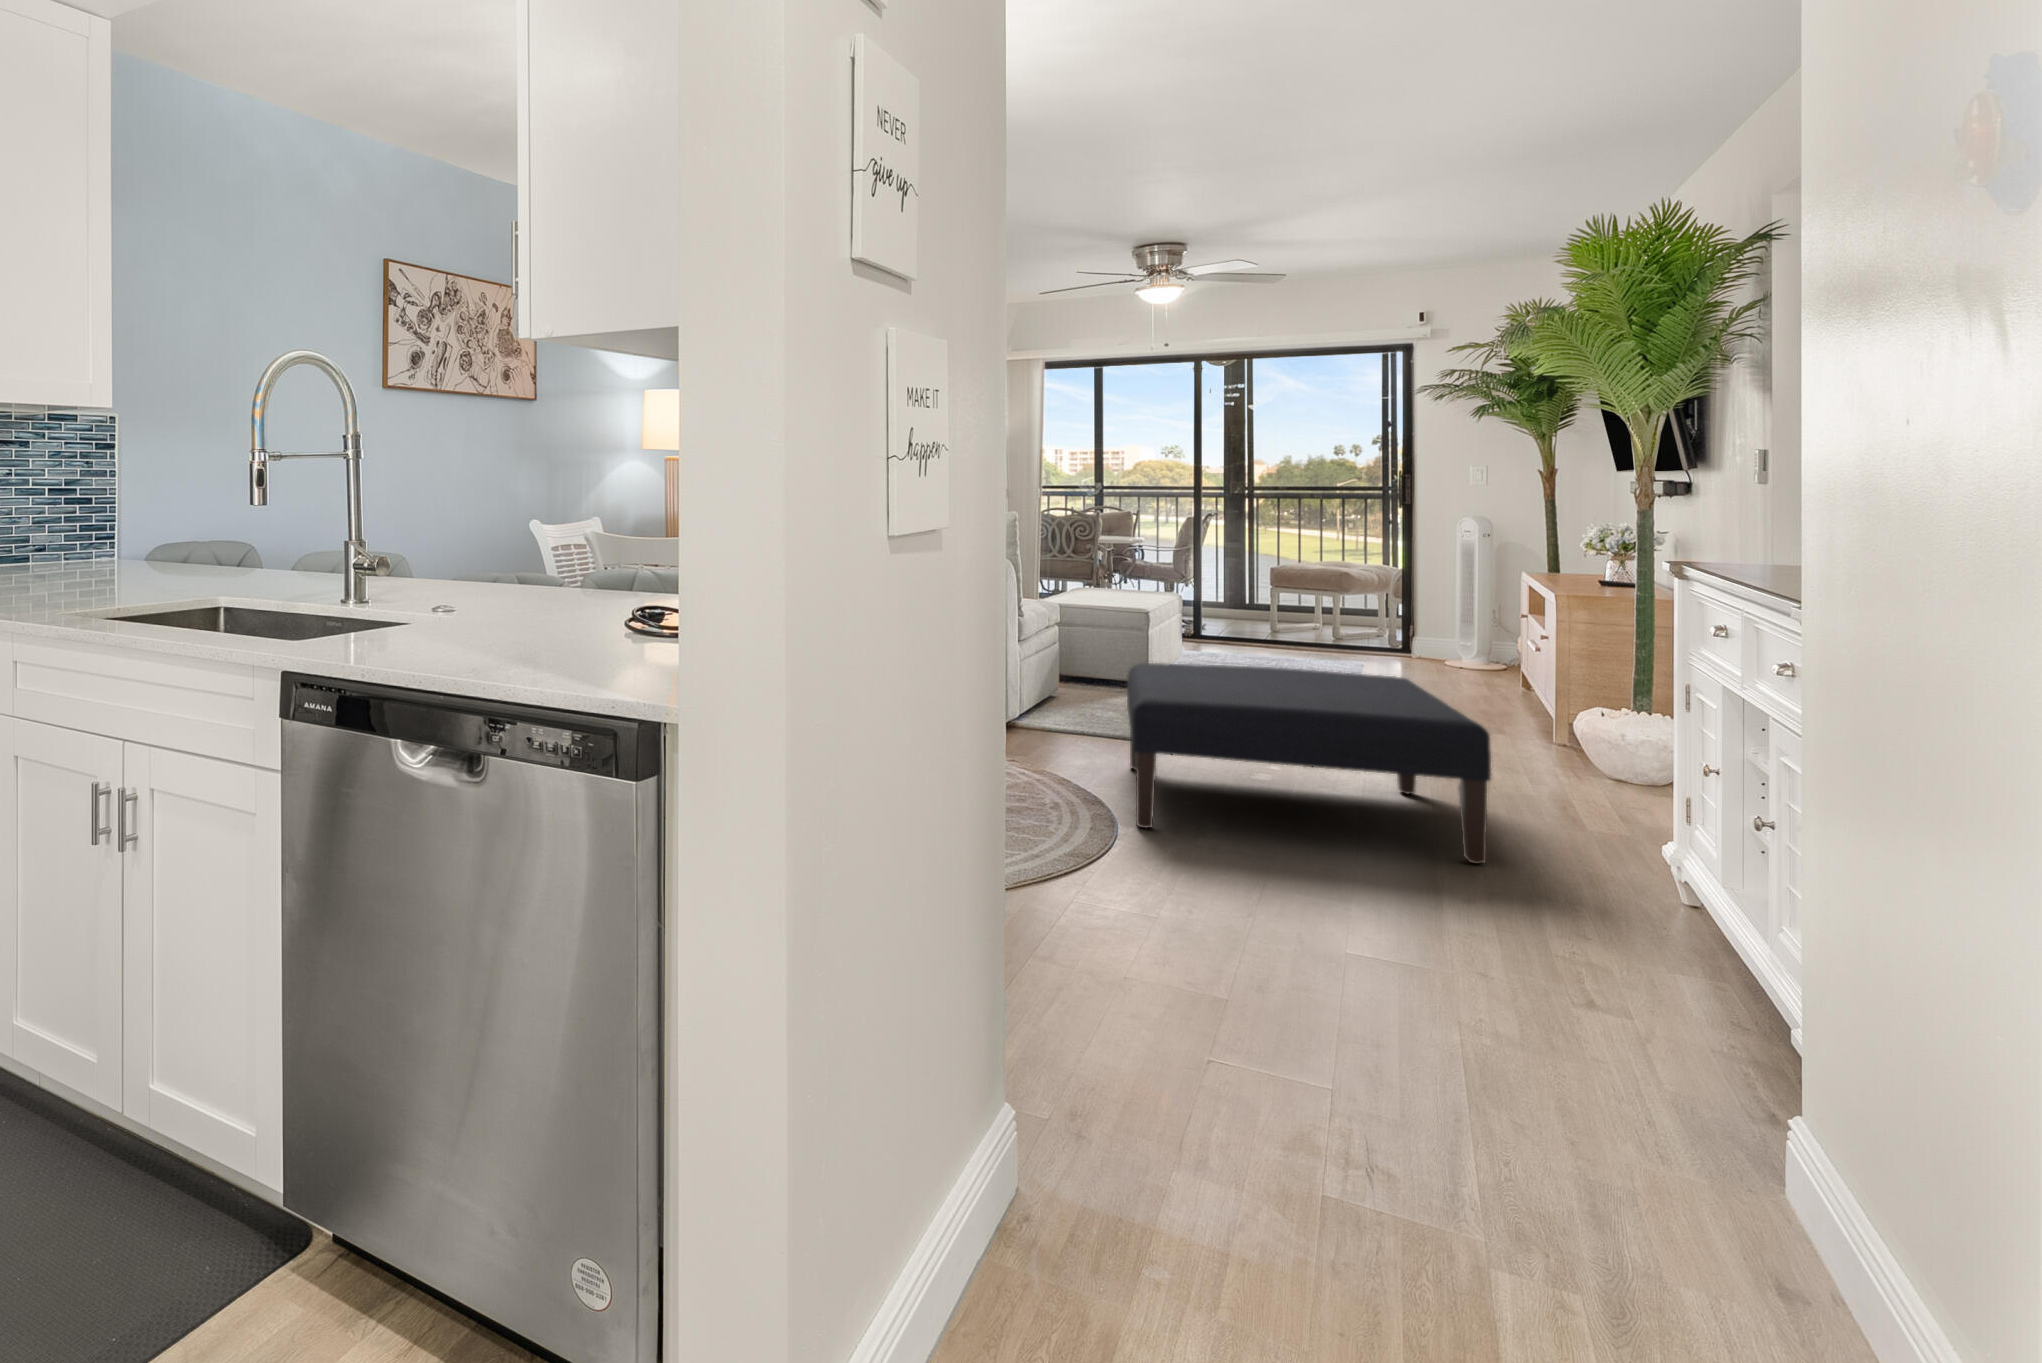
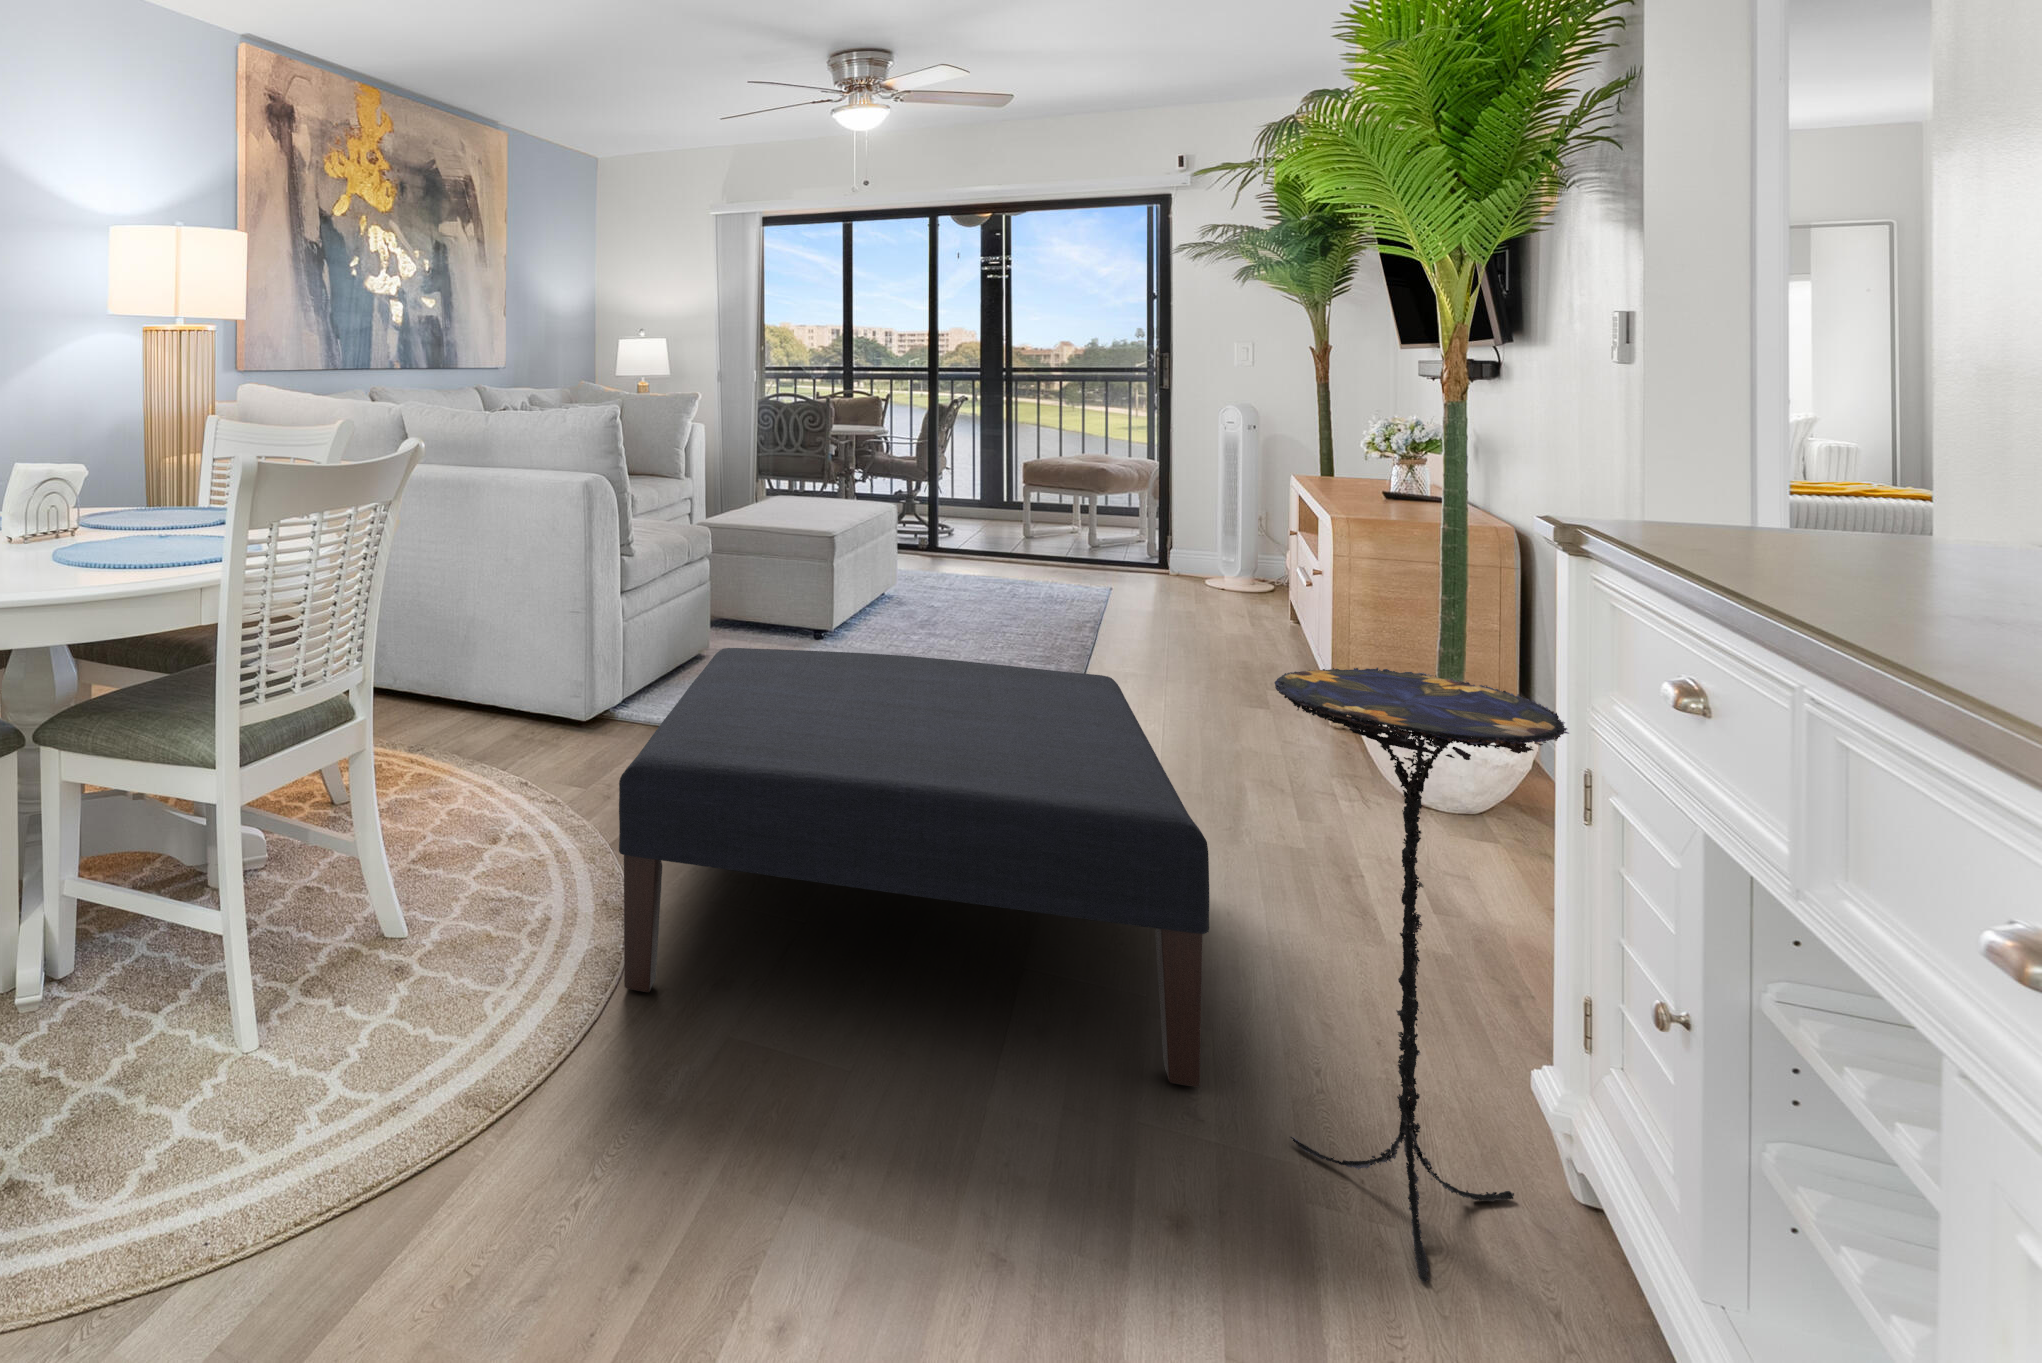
side table: none [1529,637,1684,913] -> present [1274,668,1569,1282]

